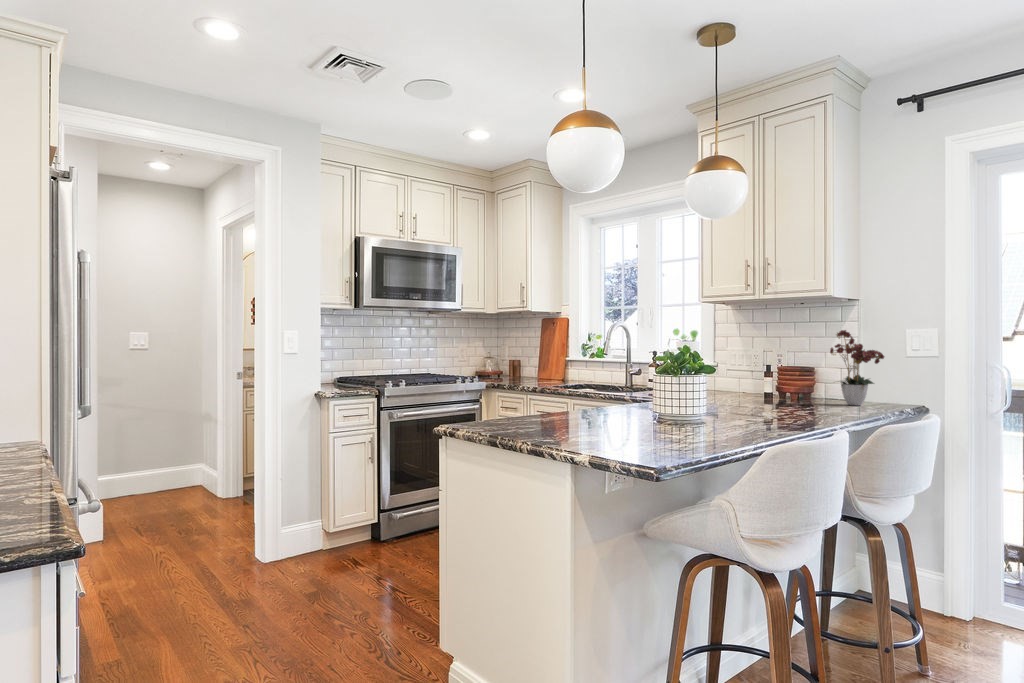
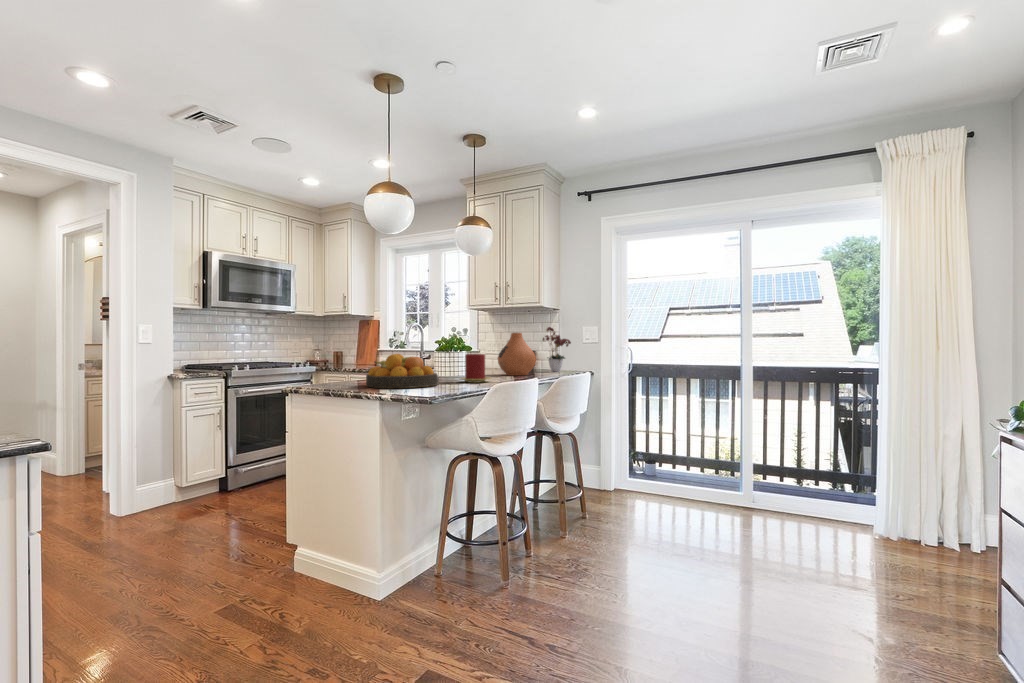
vase: none [754,342,823,413] -> present [498,333,536,375]
fruit bowl: none [550,380,661,439] -> present [366,354,438,388]
candle: none [694,381,752,430] -> present [460,354,491,383]

